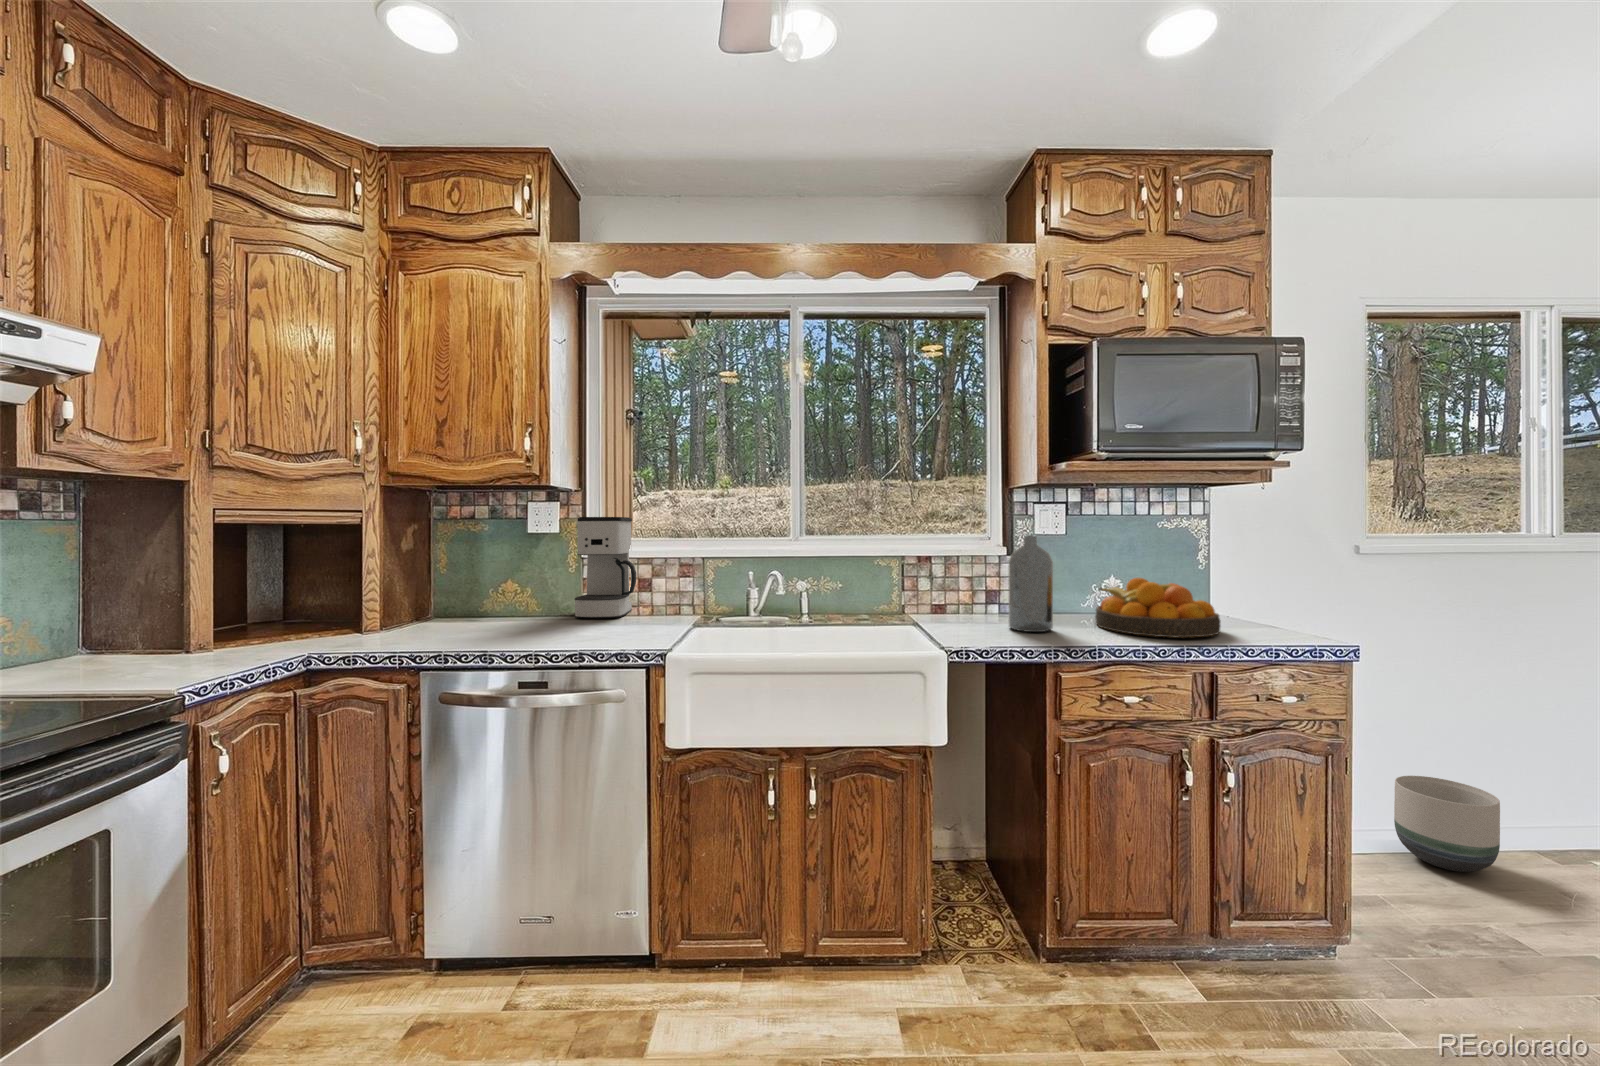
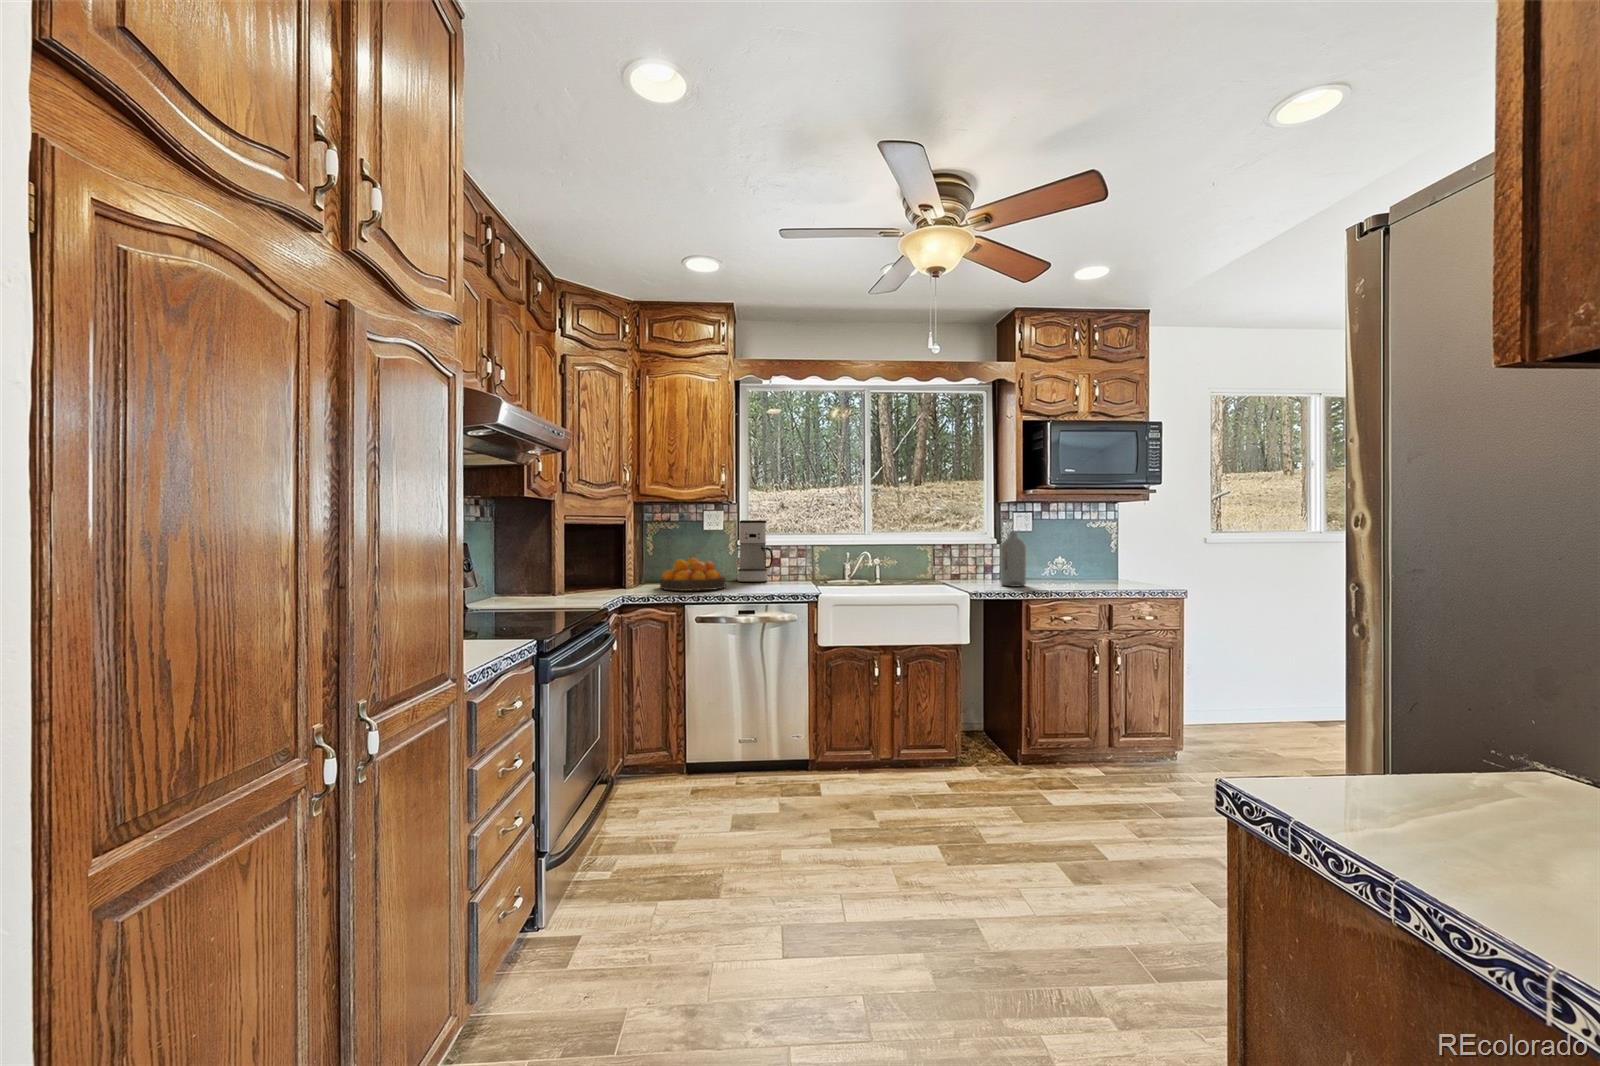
fruit bowl: present [1095,578,1220,638] -> present [660,558,726,591]
planter: present [1394,776,1500,872] -> none [1229,679,1282,730]

